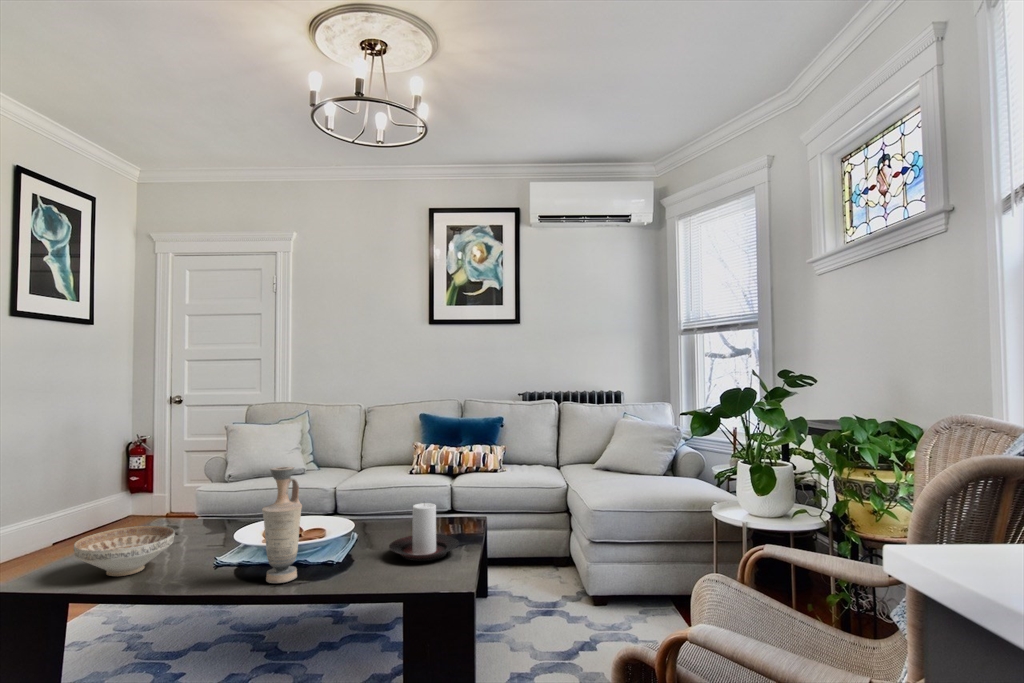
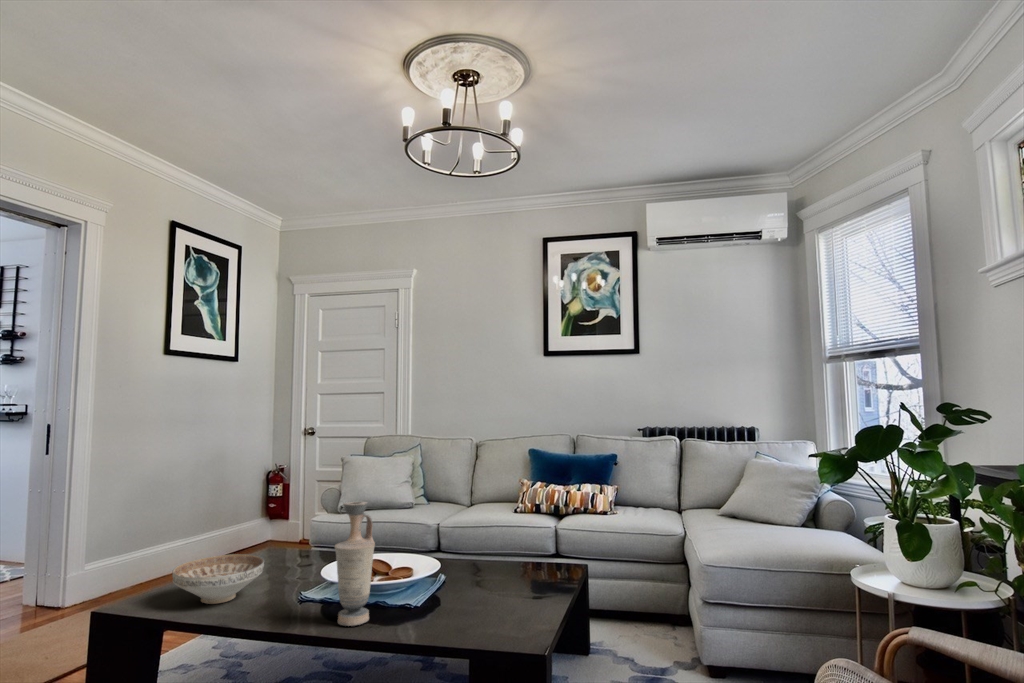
candle holder: present [389,503,459,561] -> none [468,546,545,613]

